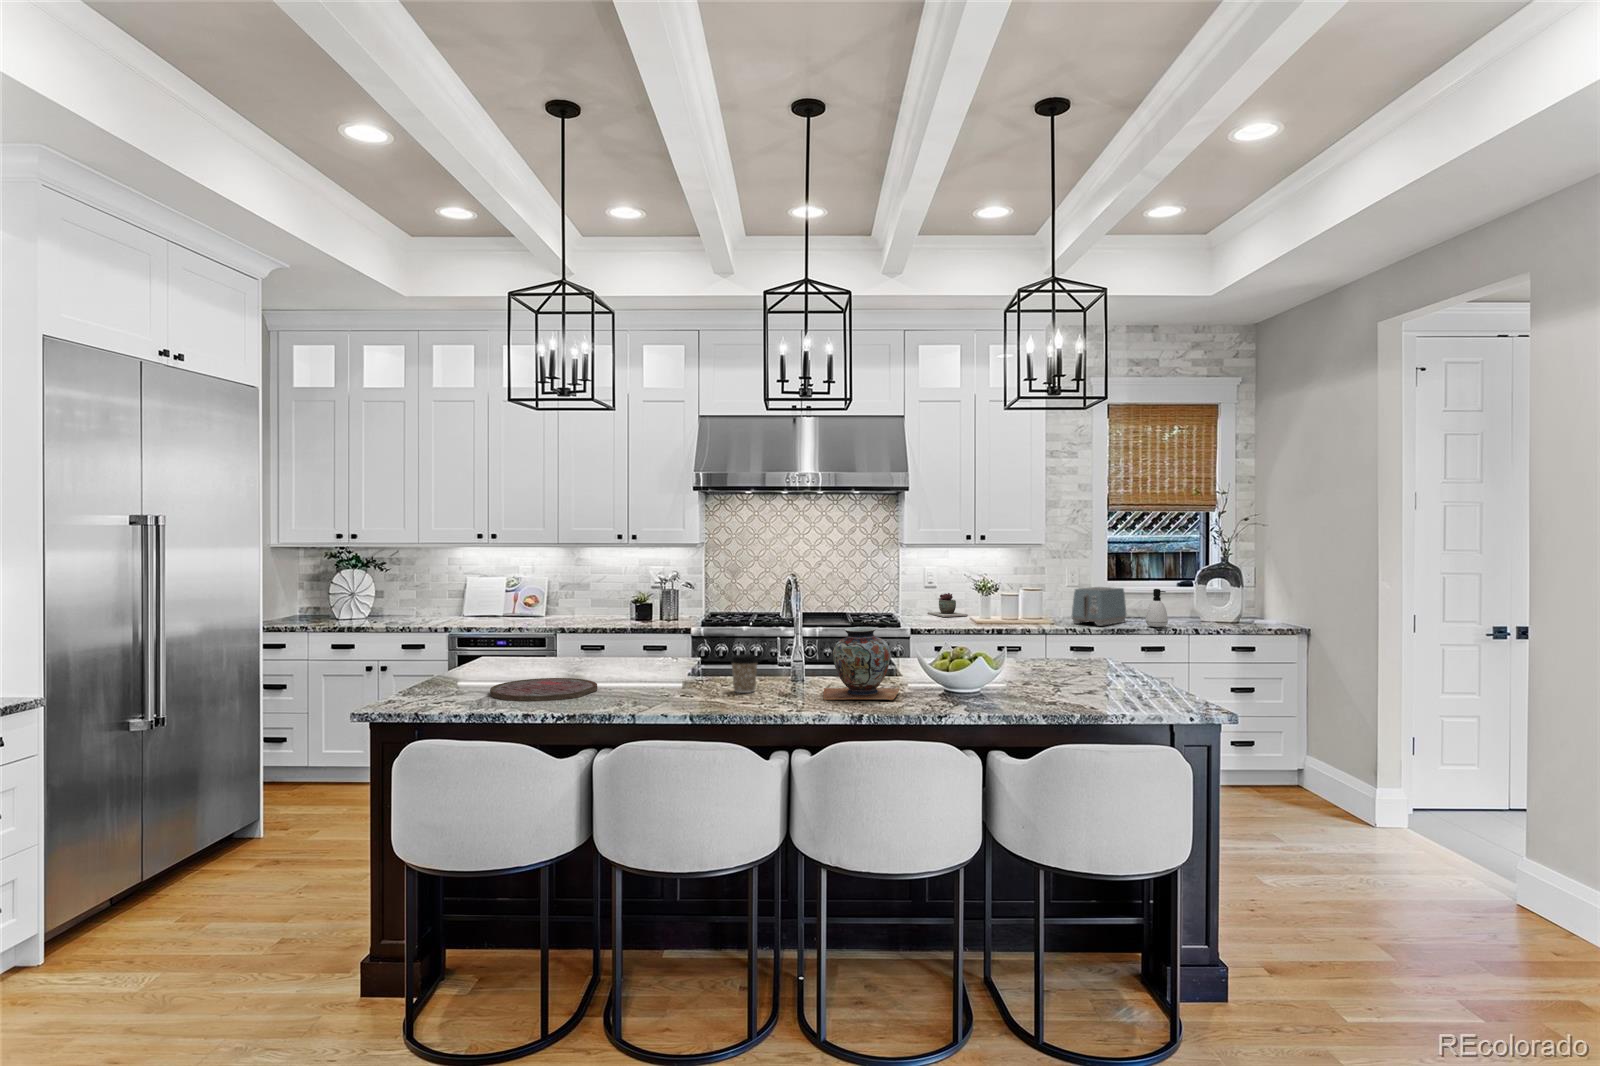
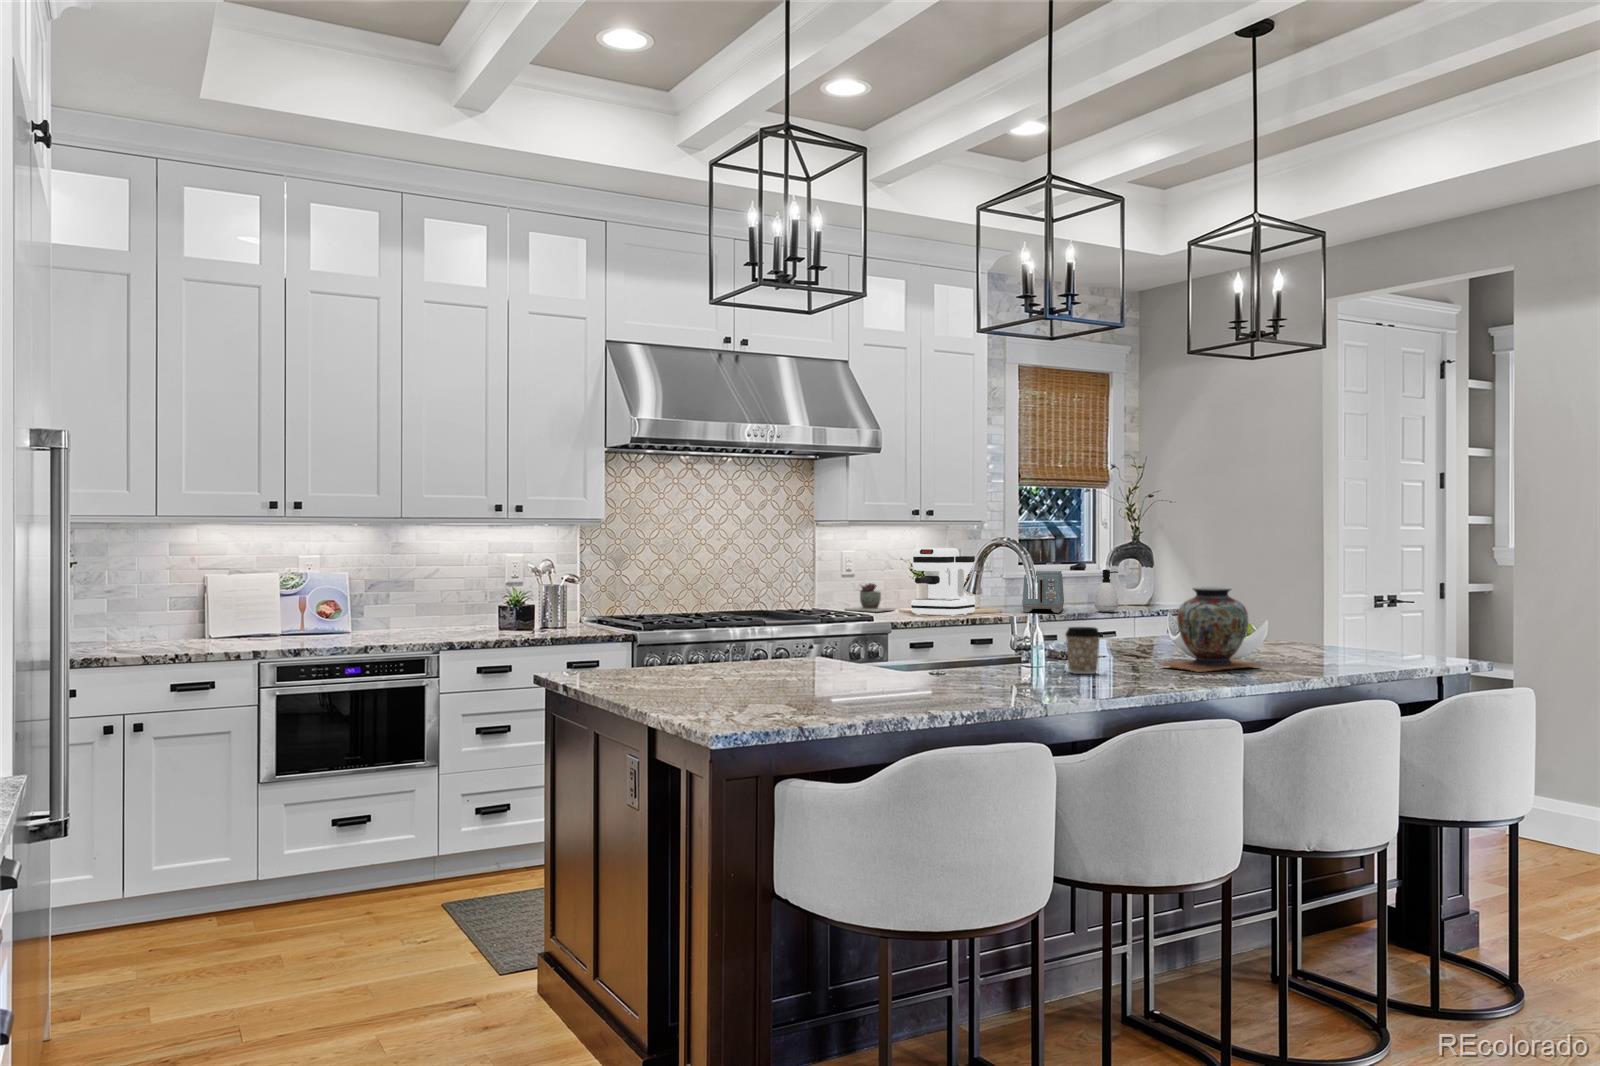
coffee maker: none [958,566,1020,625] -> present [911,548,975,616]
cutting board: present [490,678,597,701] -> none [804,674,951,699]

